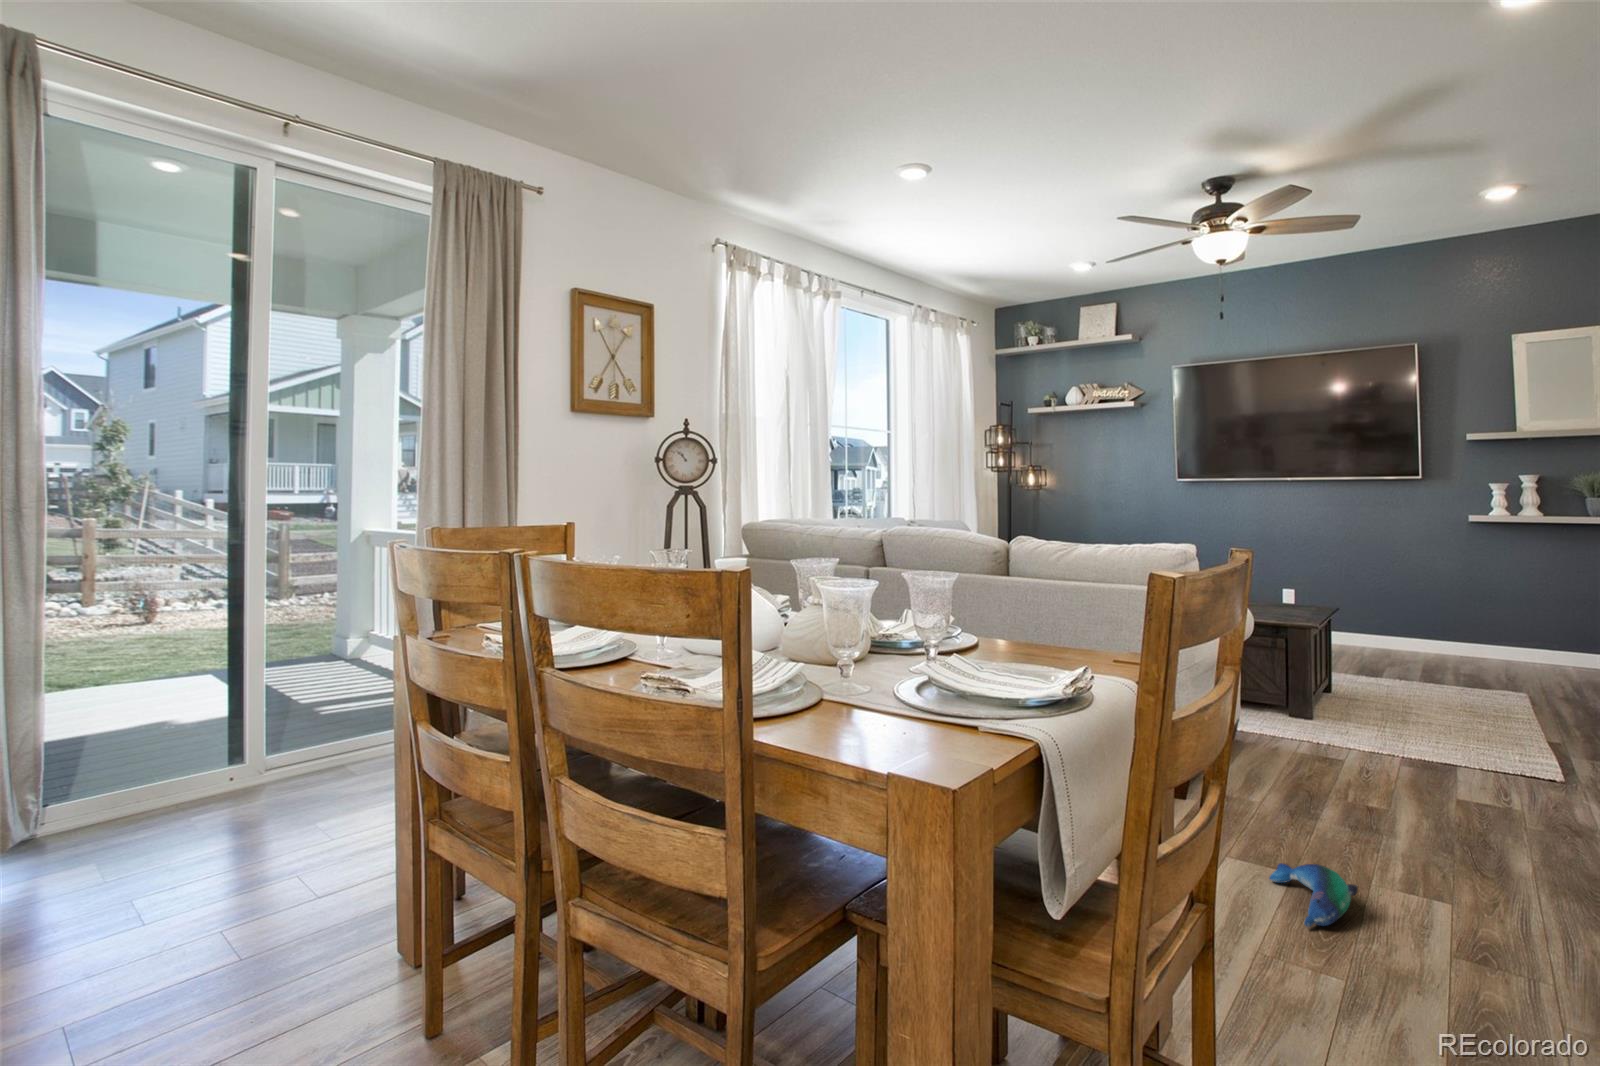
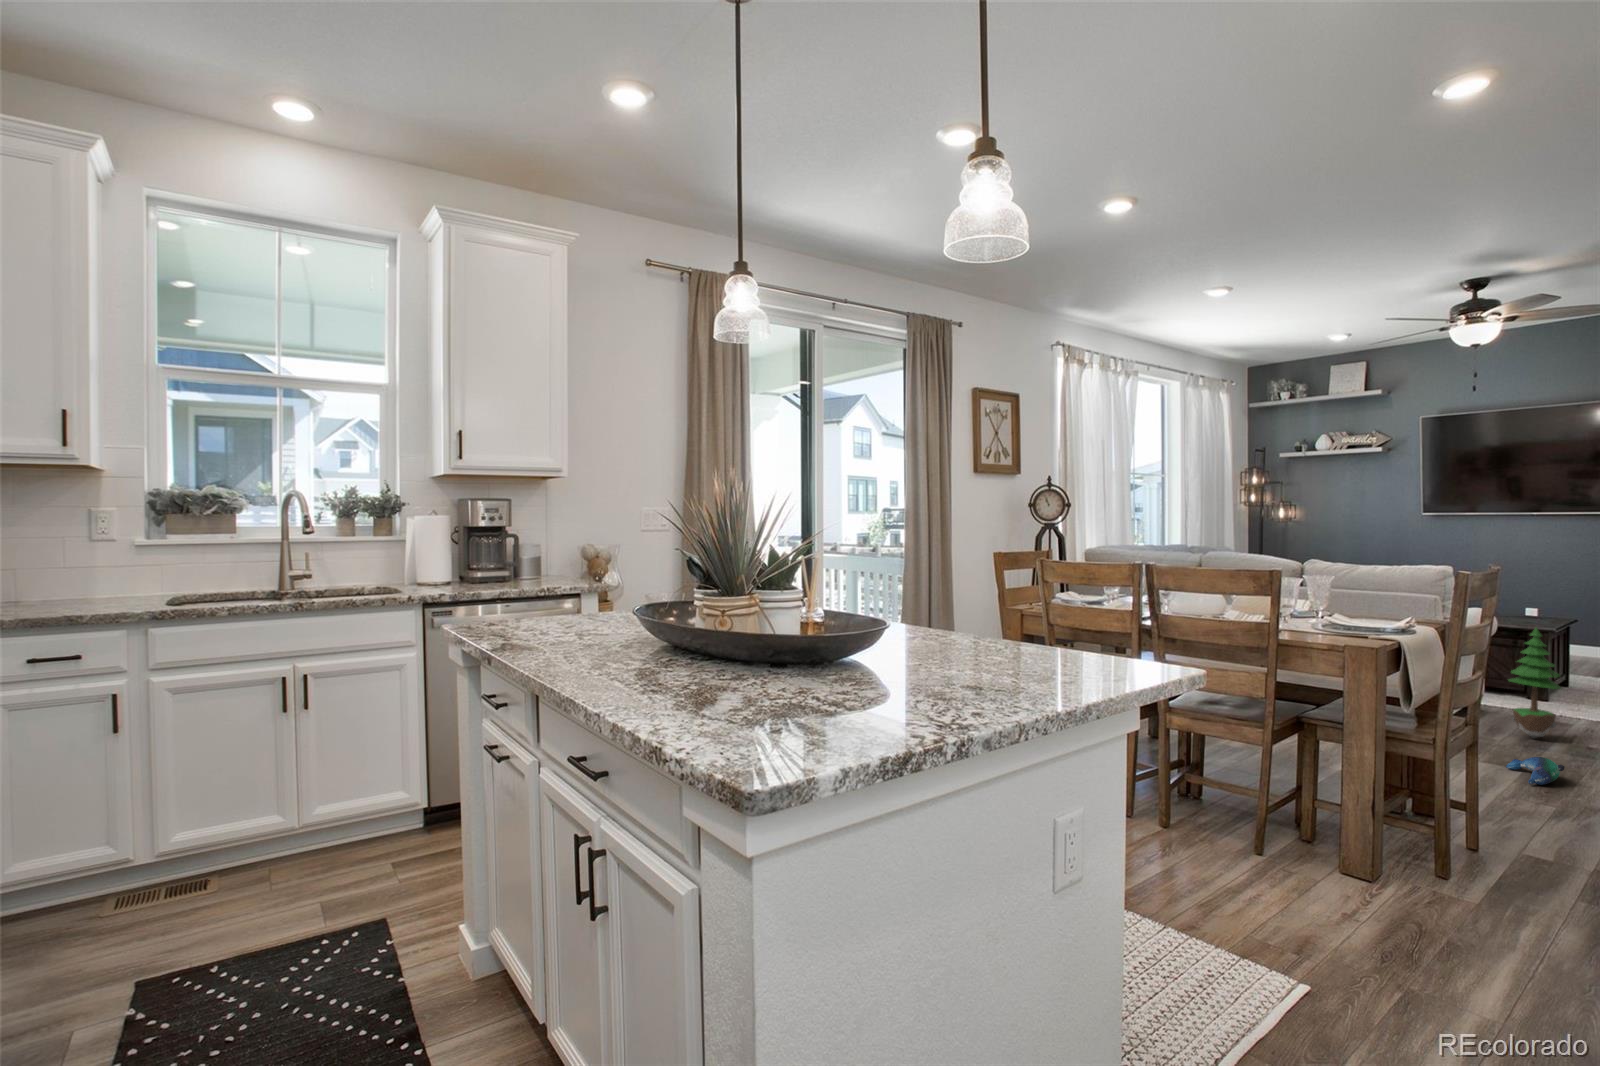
potted tree: none [1268,628,1340,798] -> present [1509,627,1561,738]

